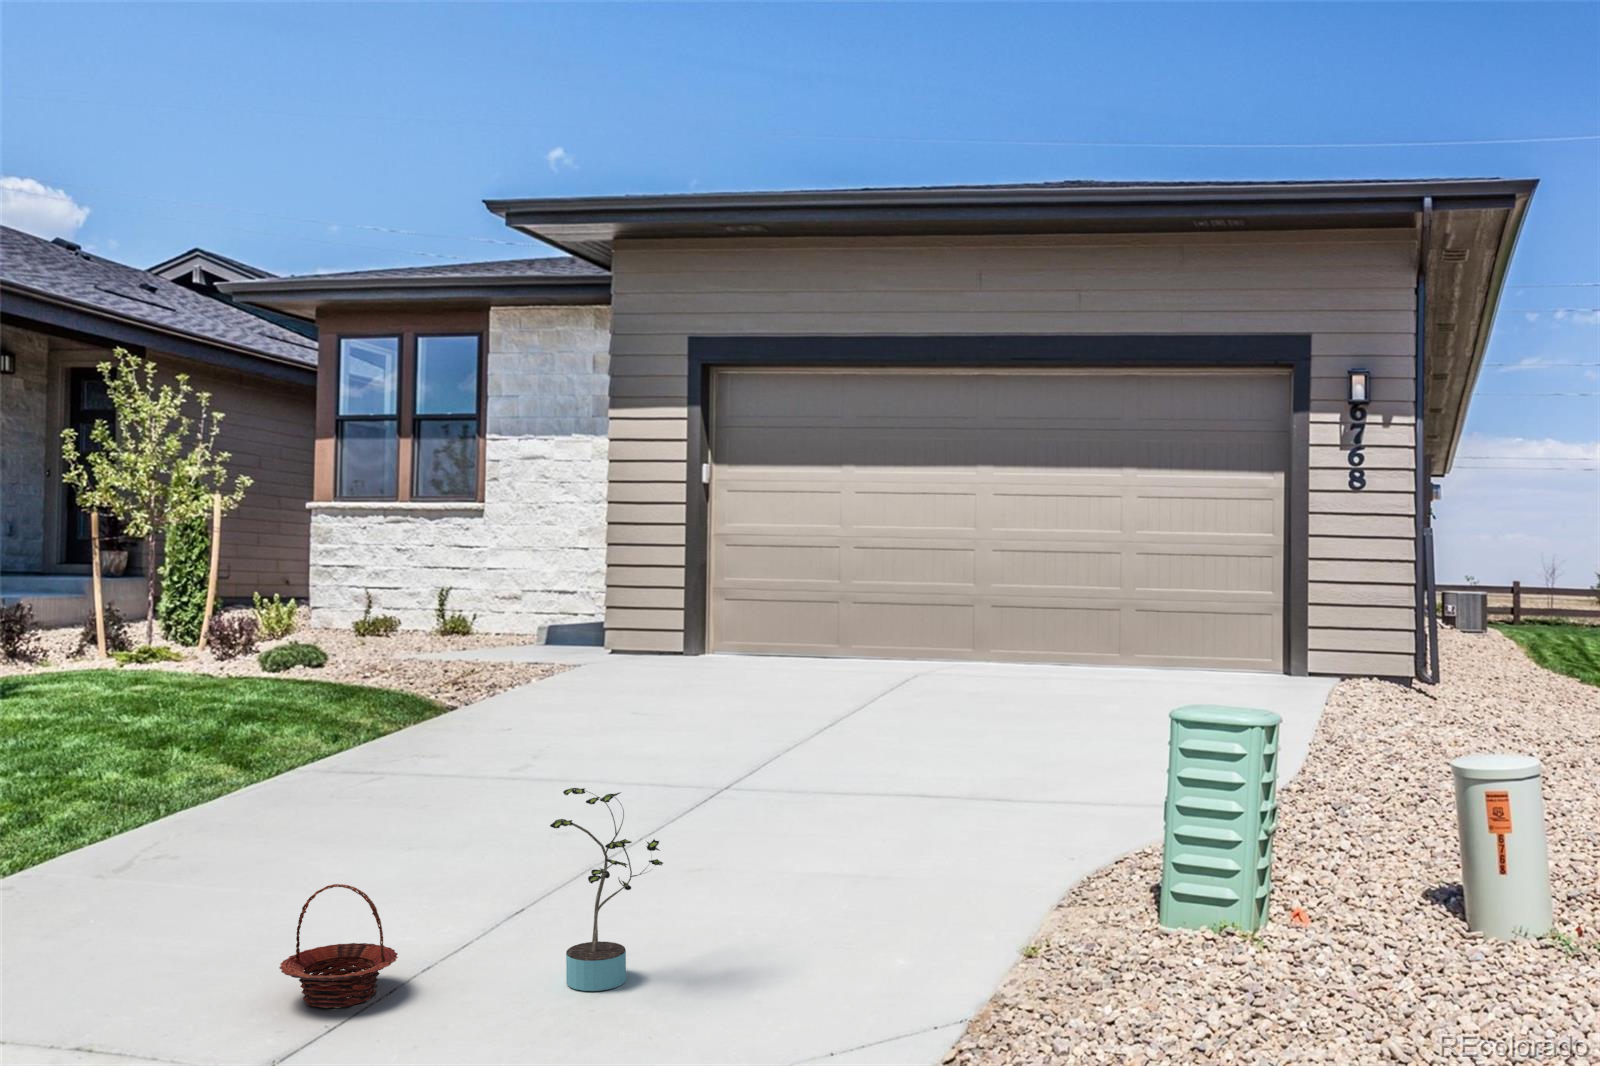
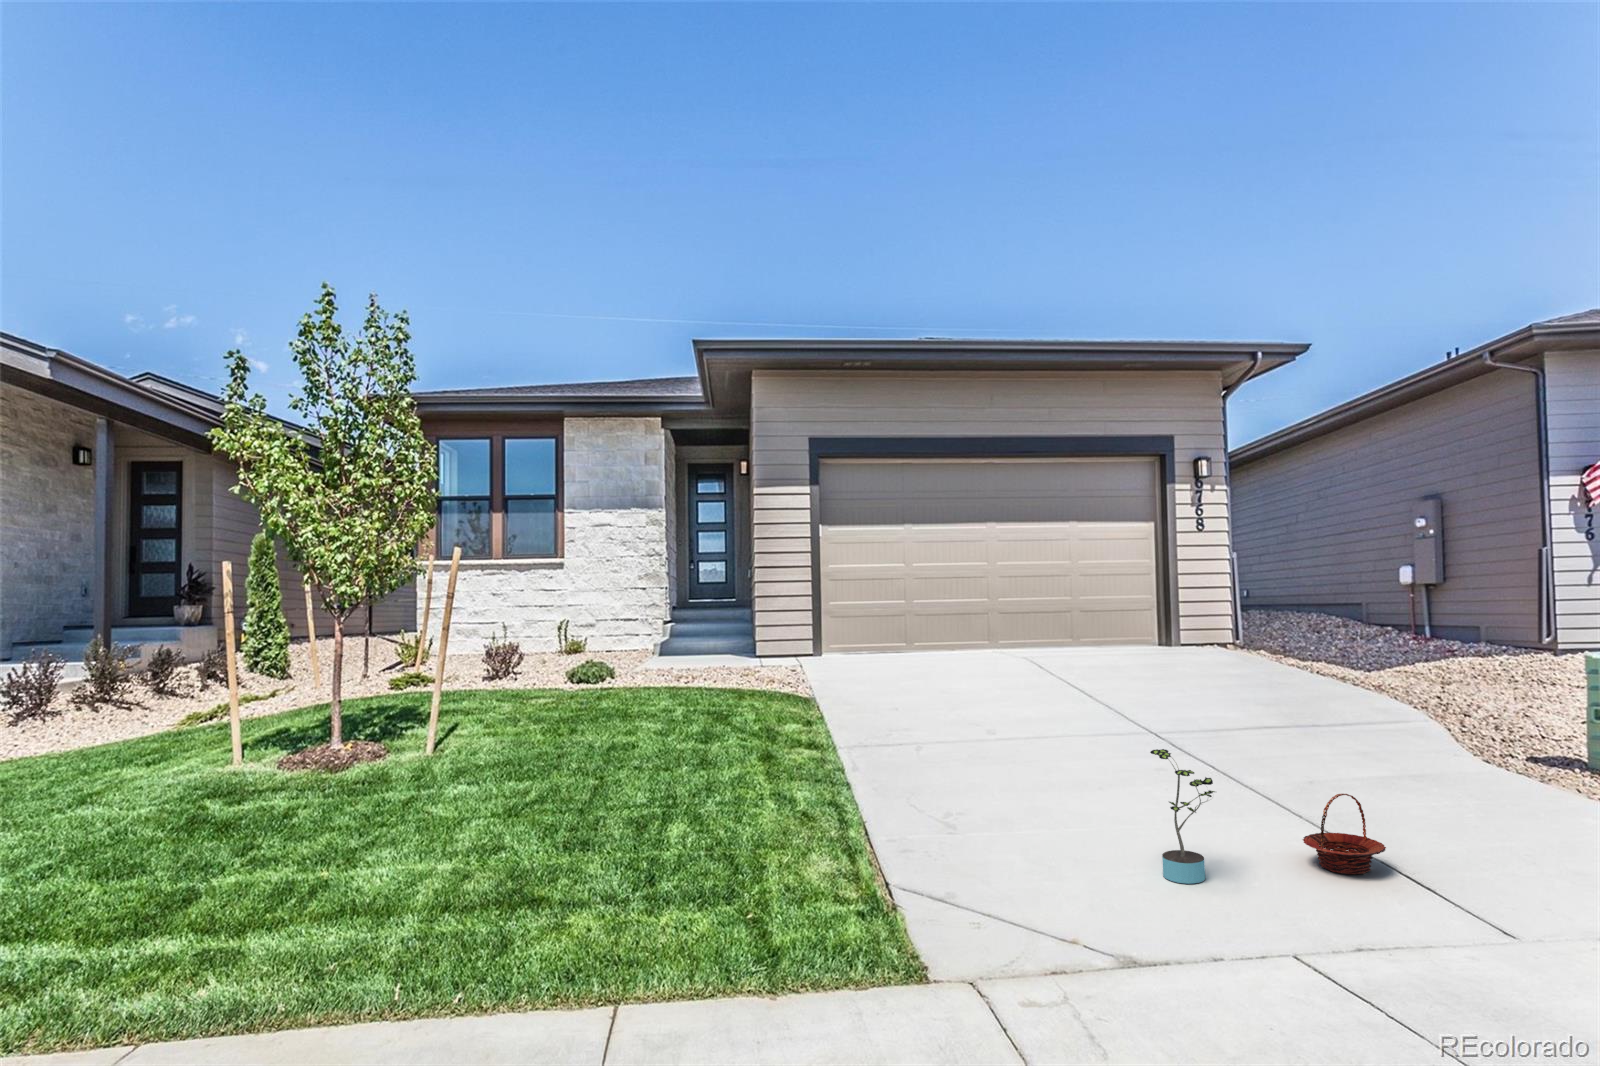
potted plant: present [550,788,663,991] -> present [1150,749,1215,884]

